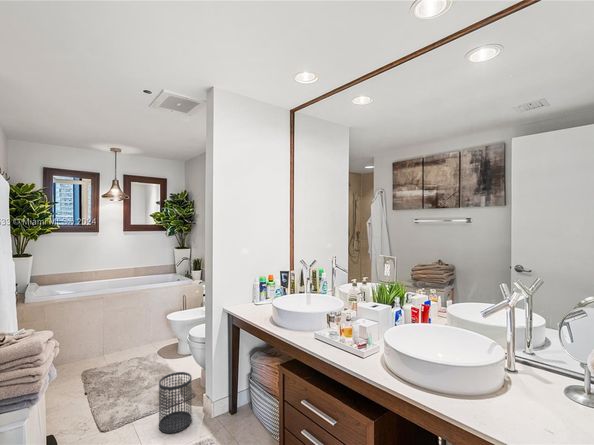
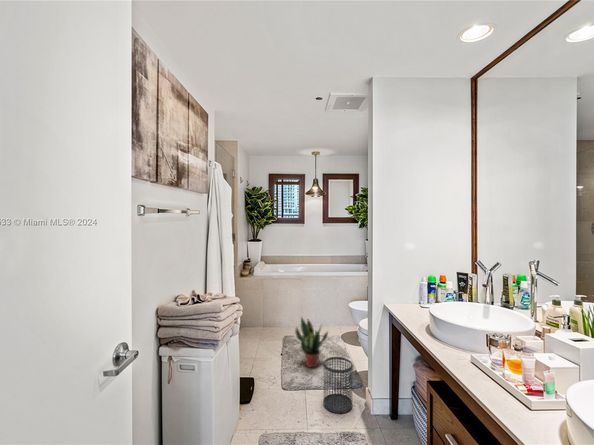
potted plant: none [109,341,151,397] -> present [295,318,328,367]

